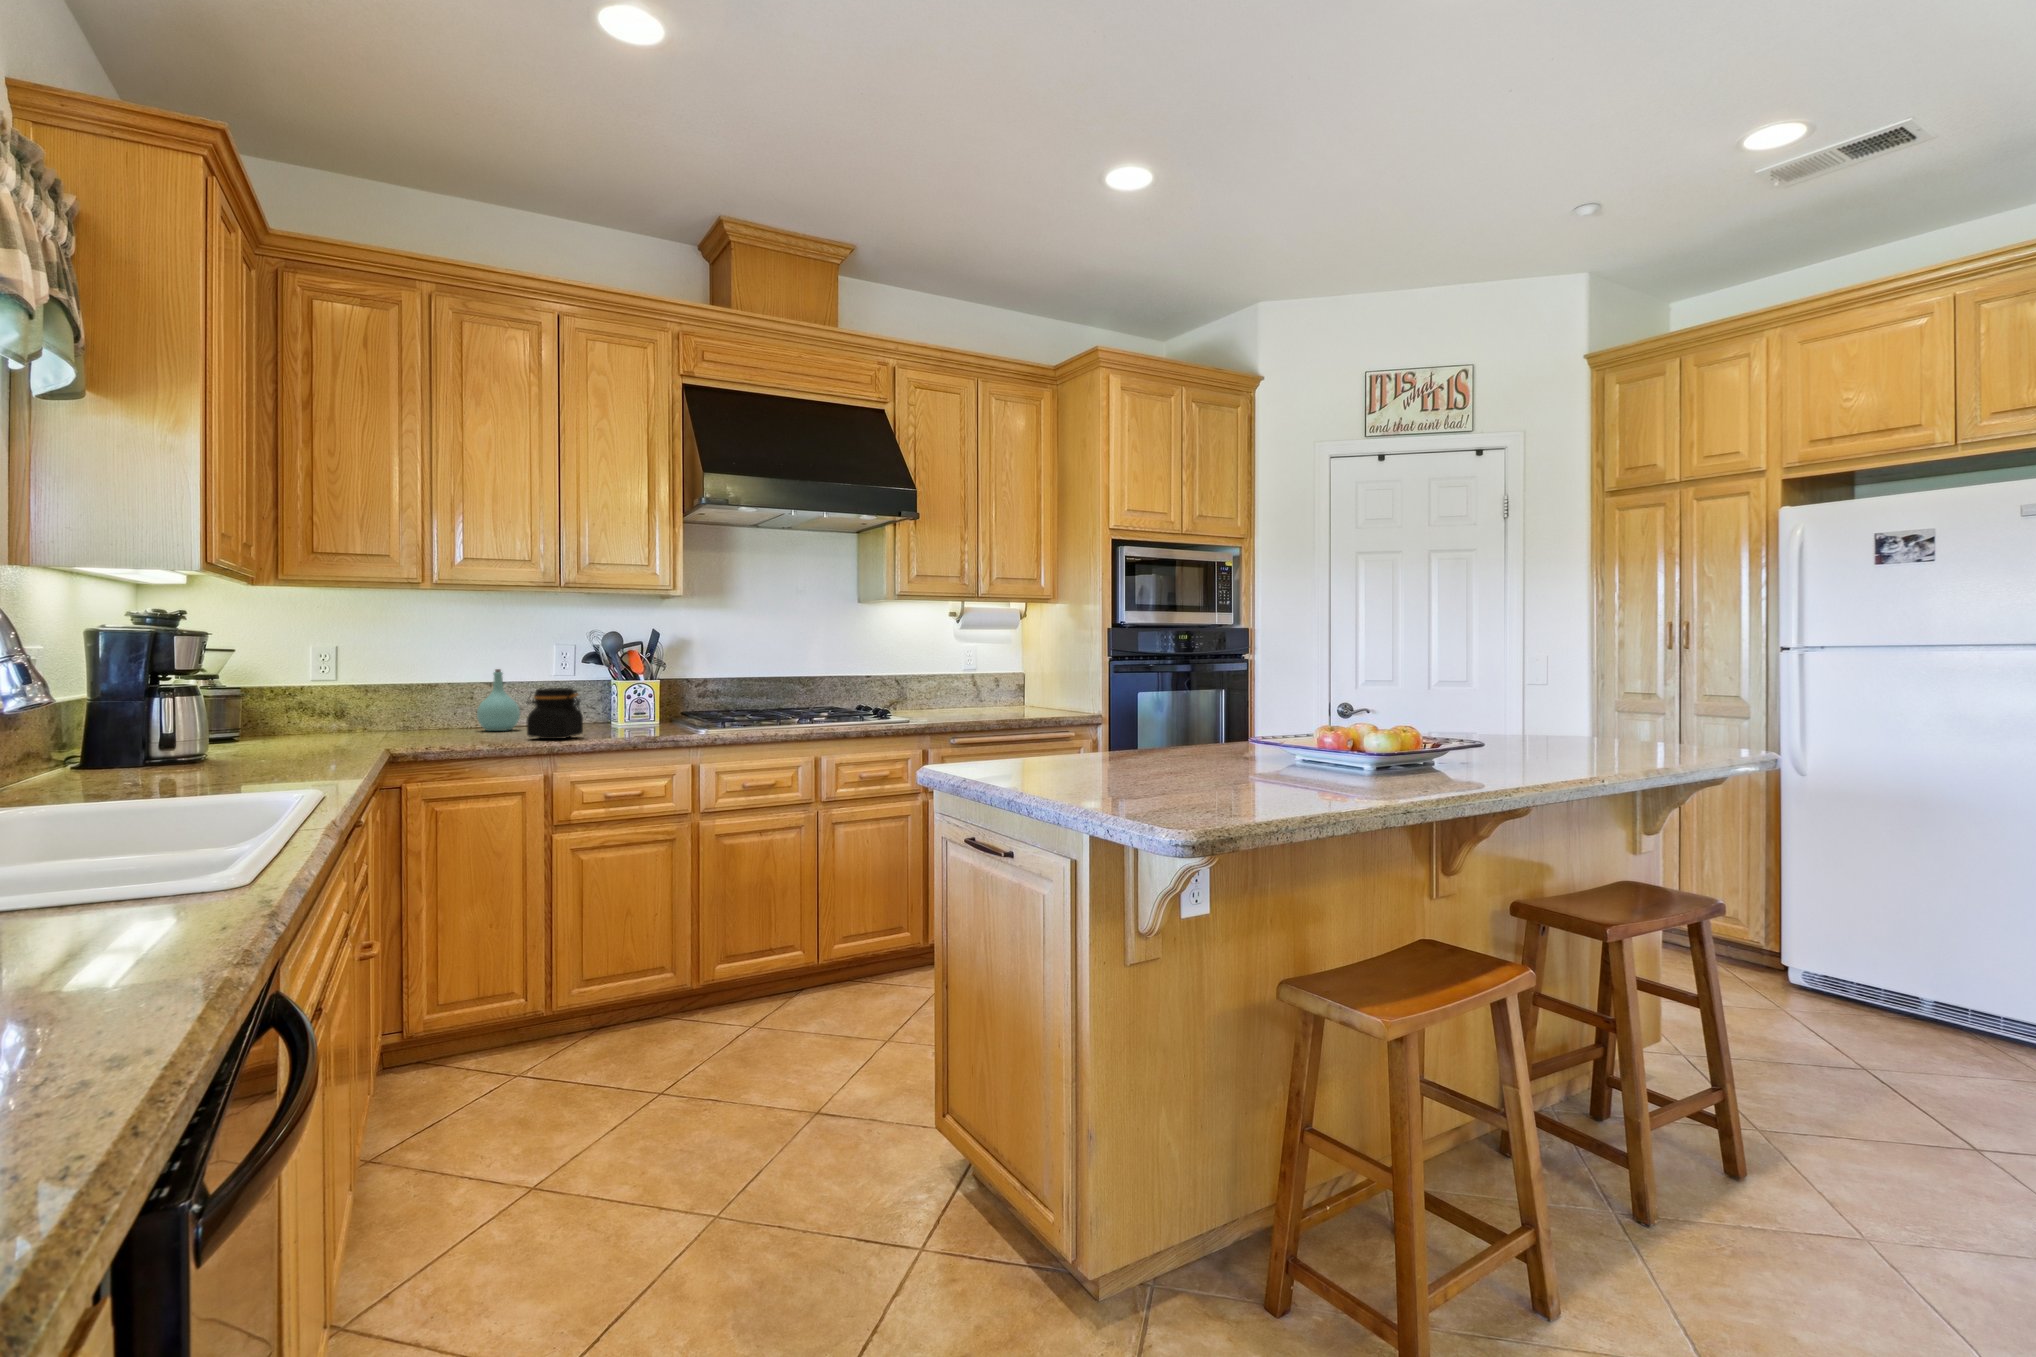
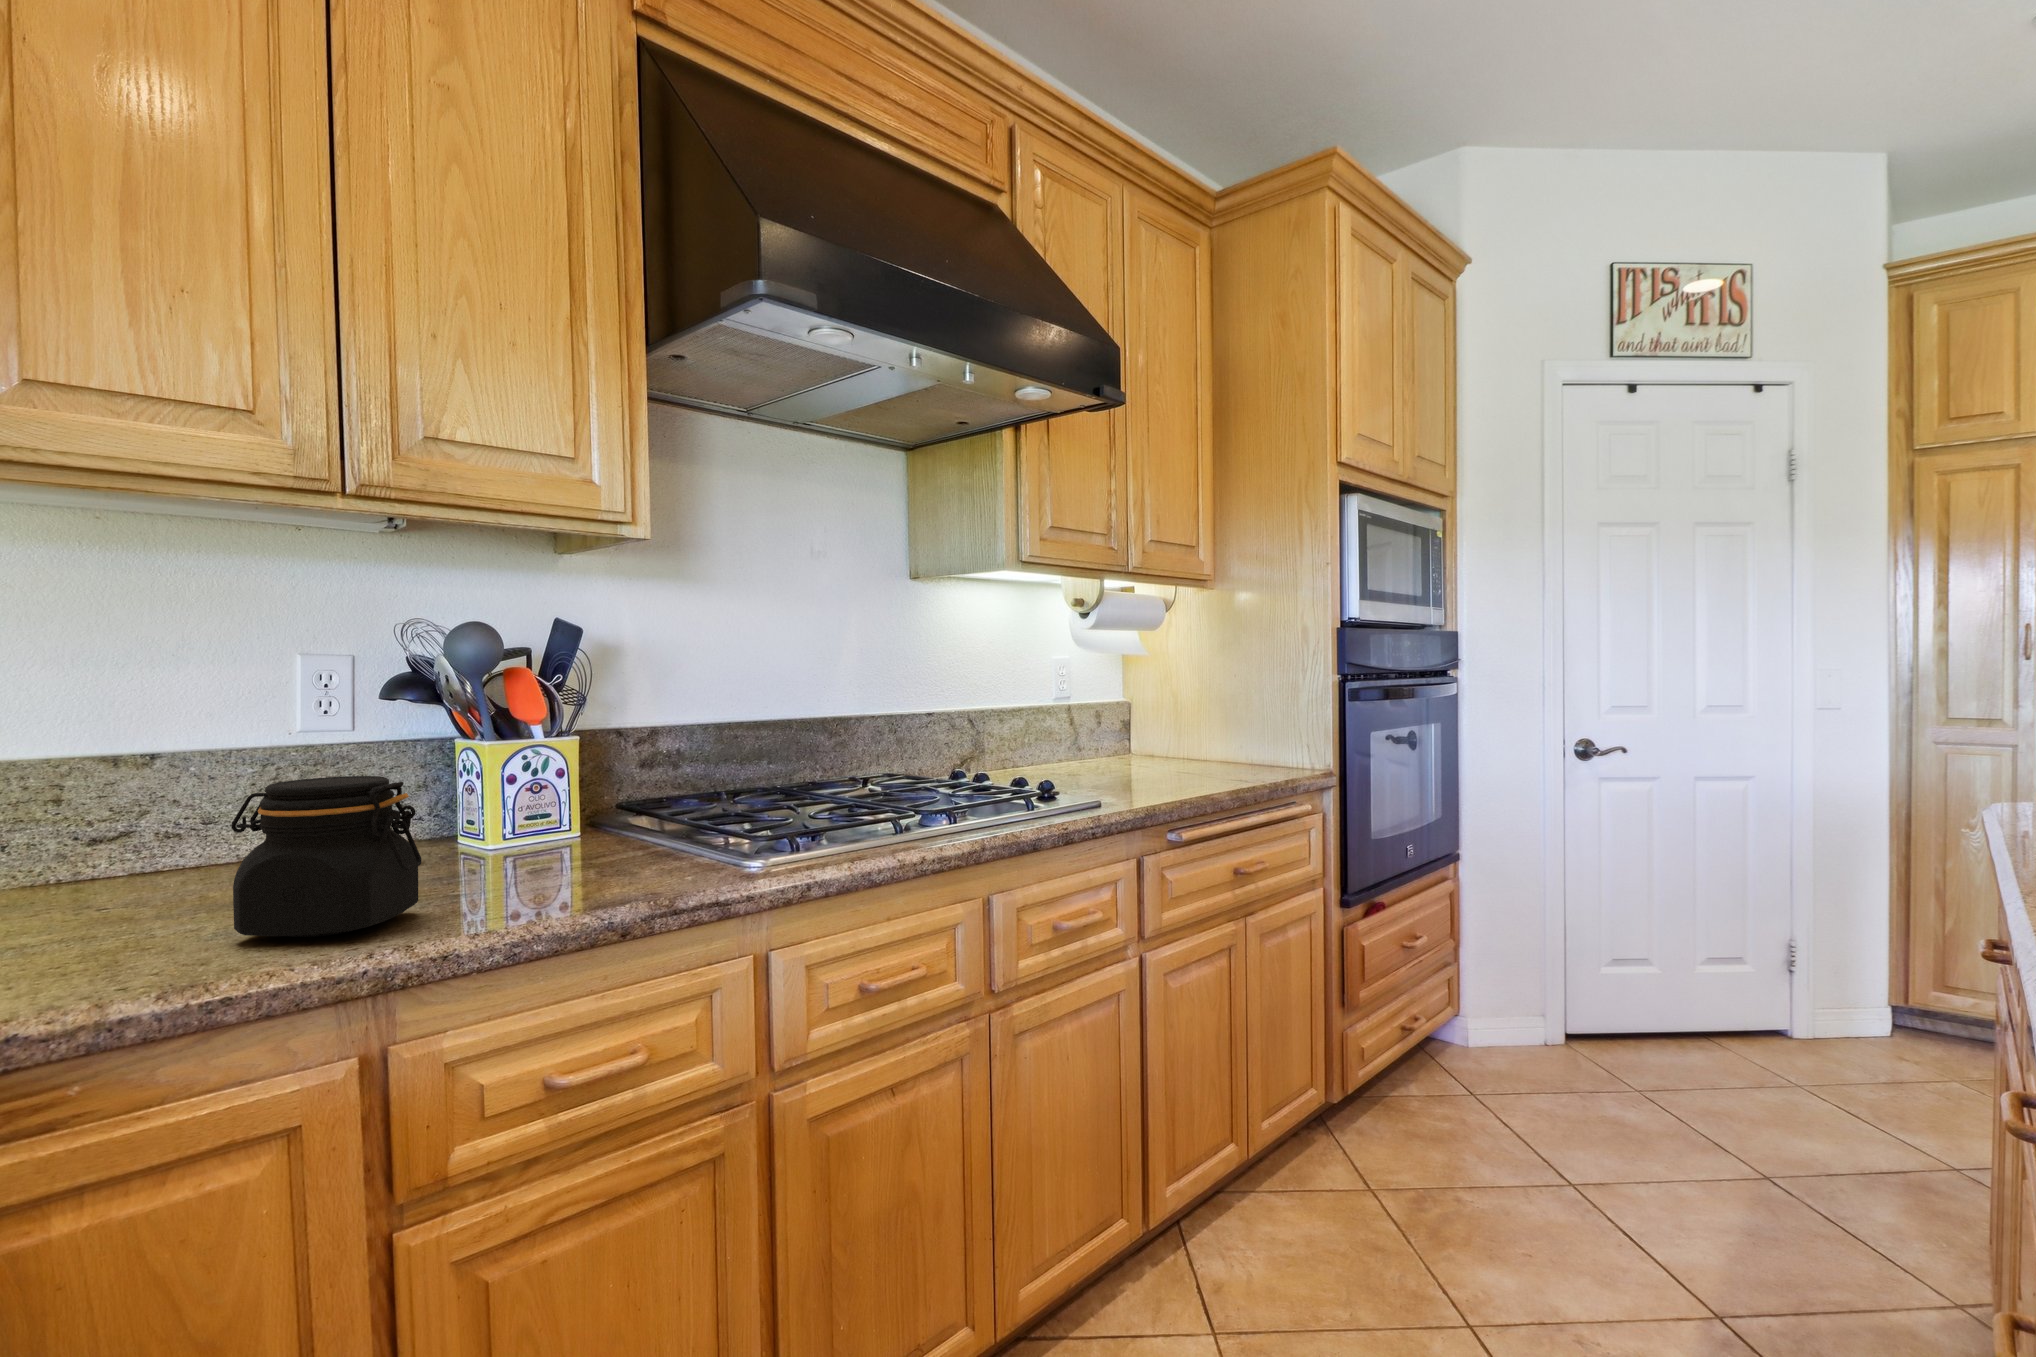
bottle: present [477,669,520,731] -> none [64,721,208,897]

